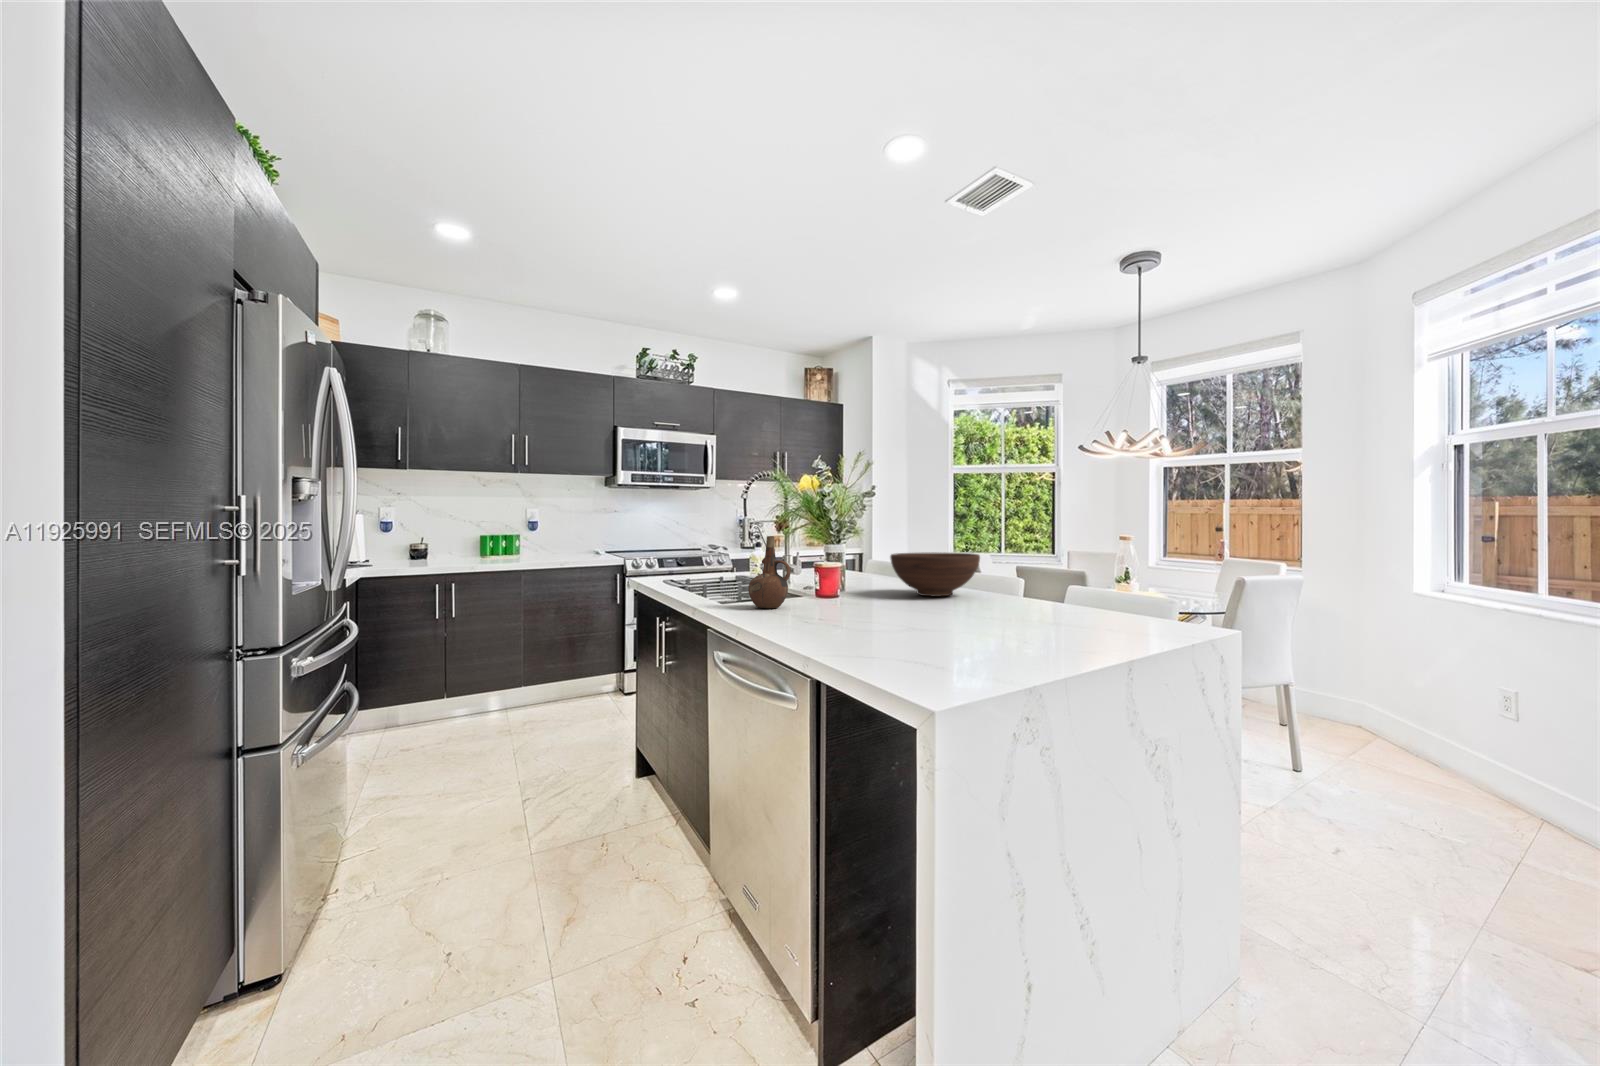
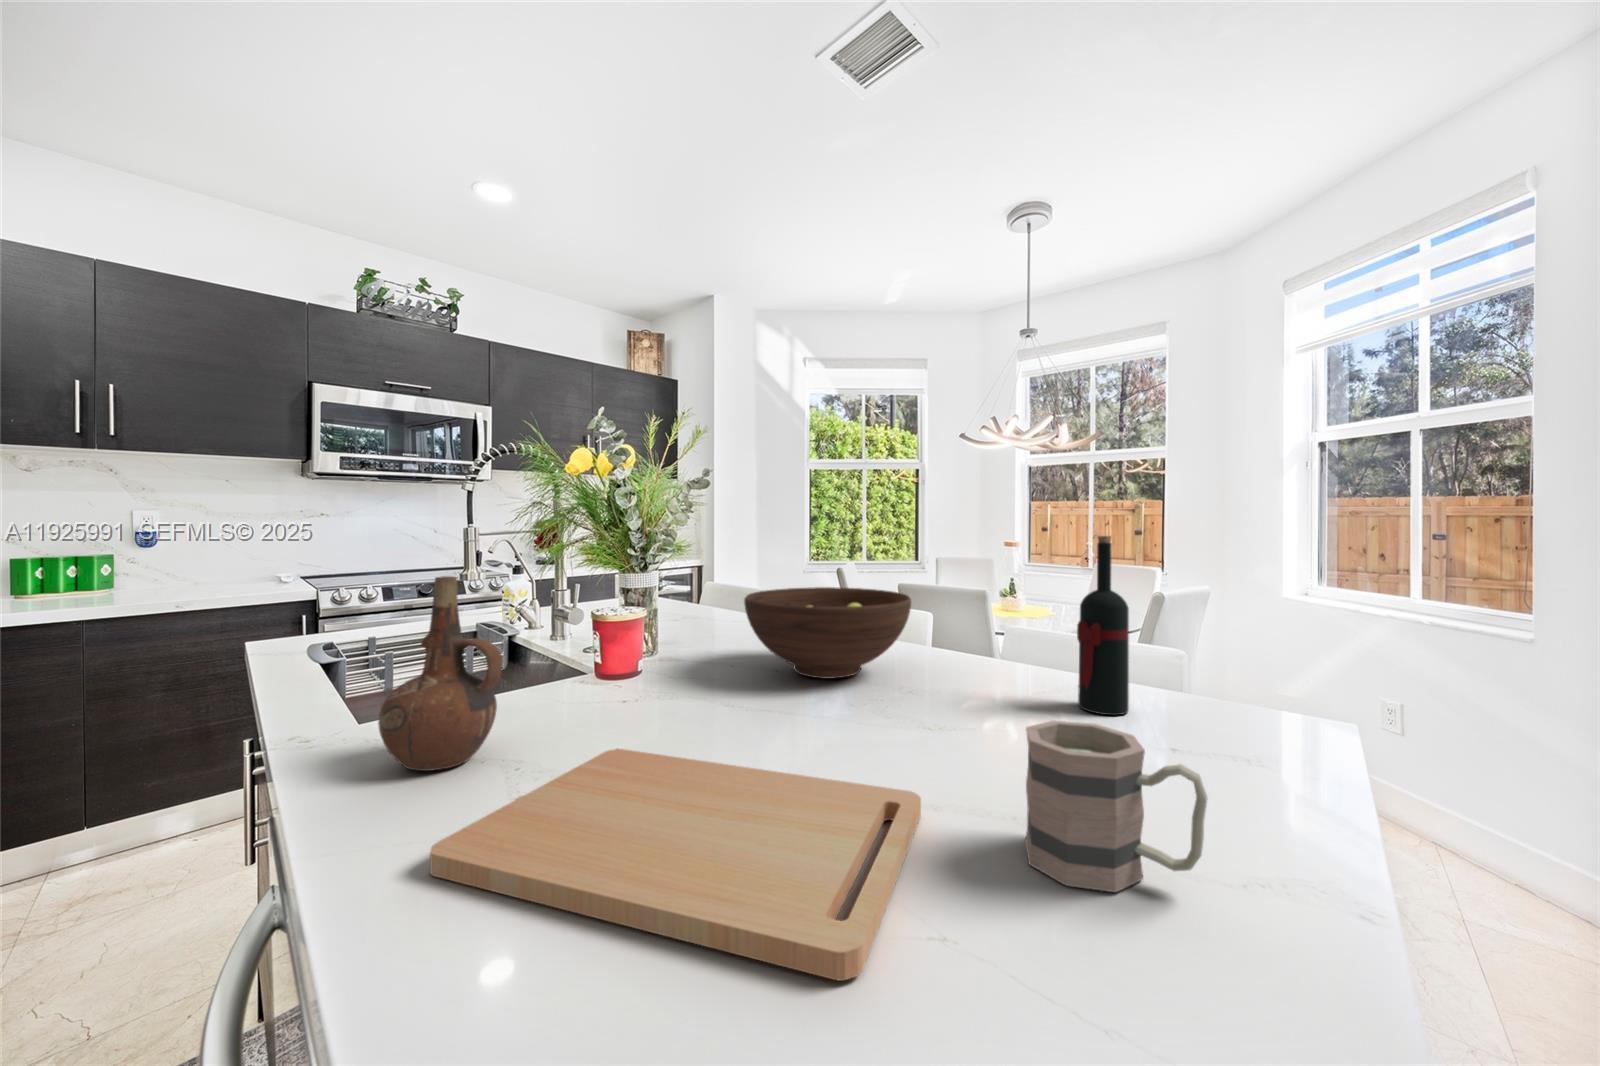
wine bottle: none [1051,520,1079,608] -> present [1077,536,1129,715]
mug: none [976,583,1027,628] -> present [1025,721,1207,892]
cutting board: none [787,604,947,631] -> present [430,749,921,980]

